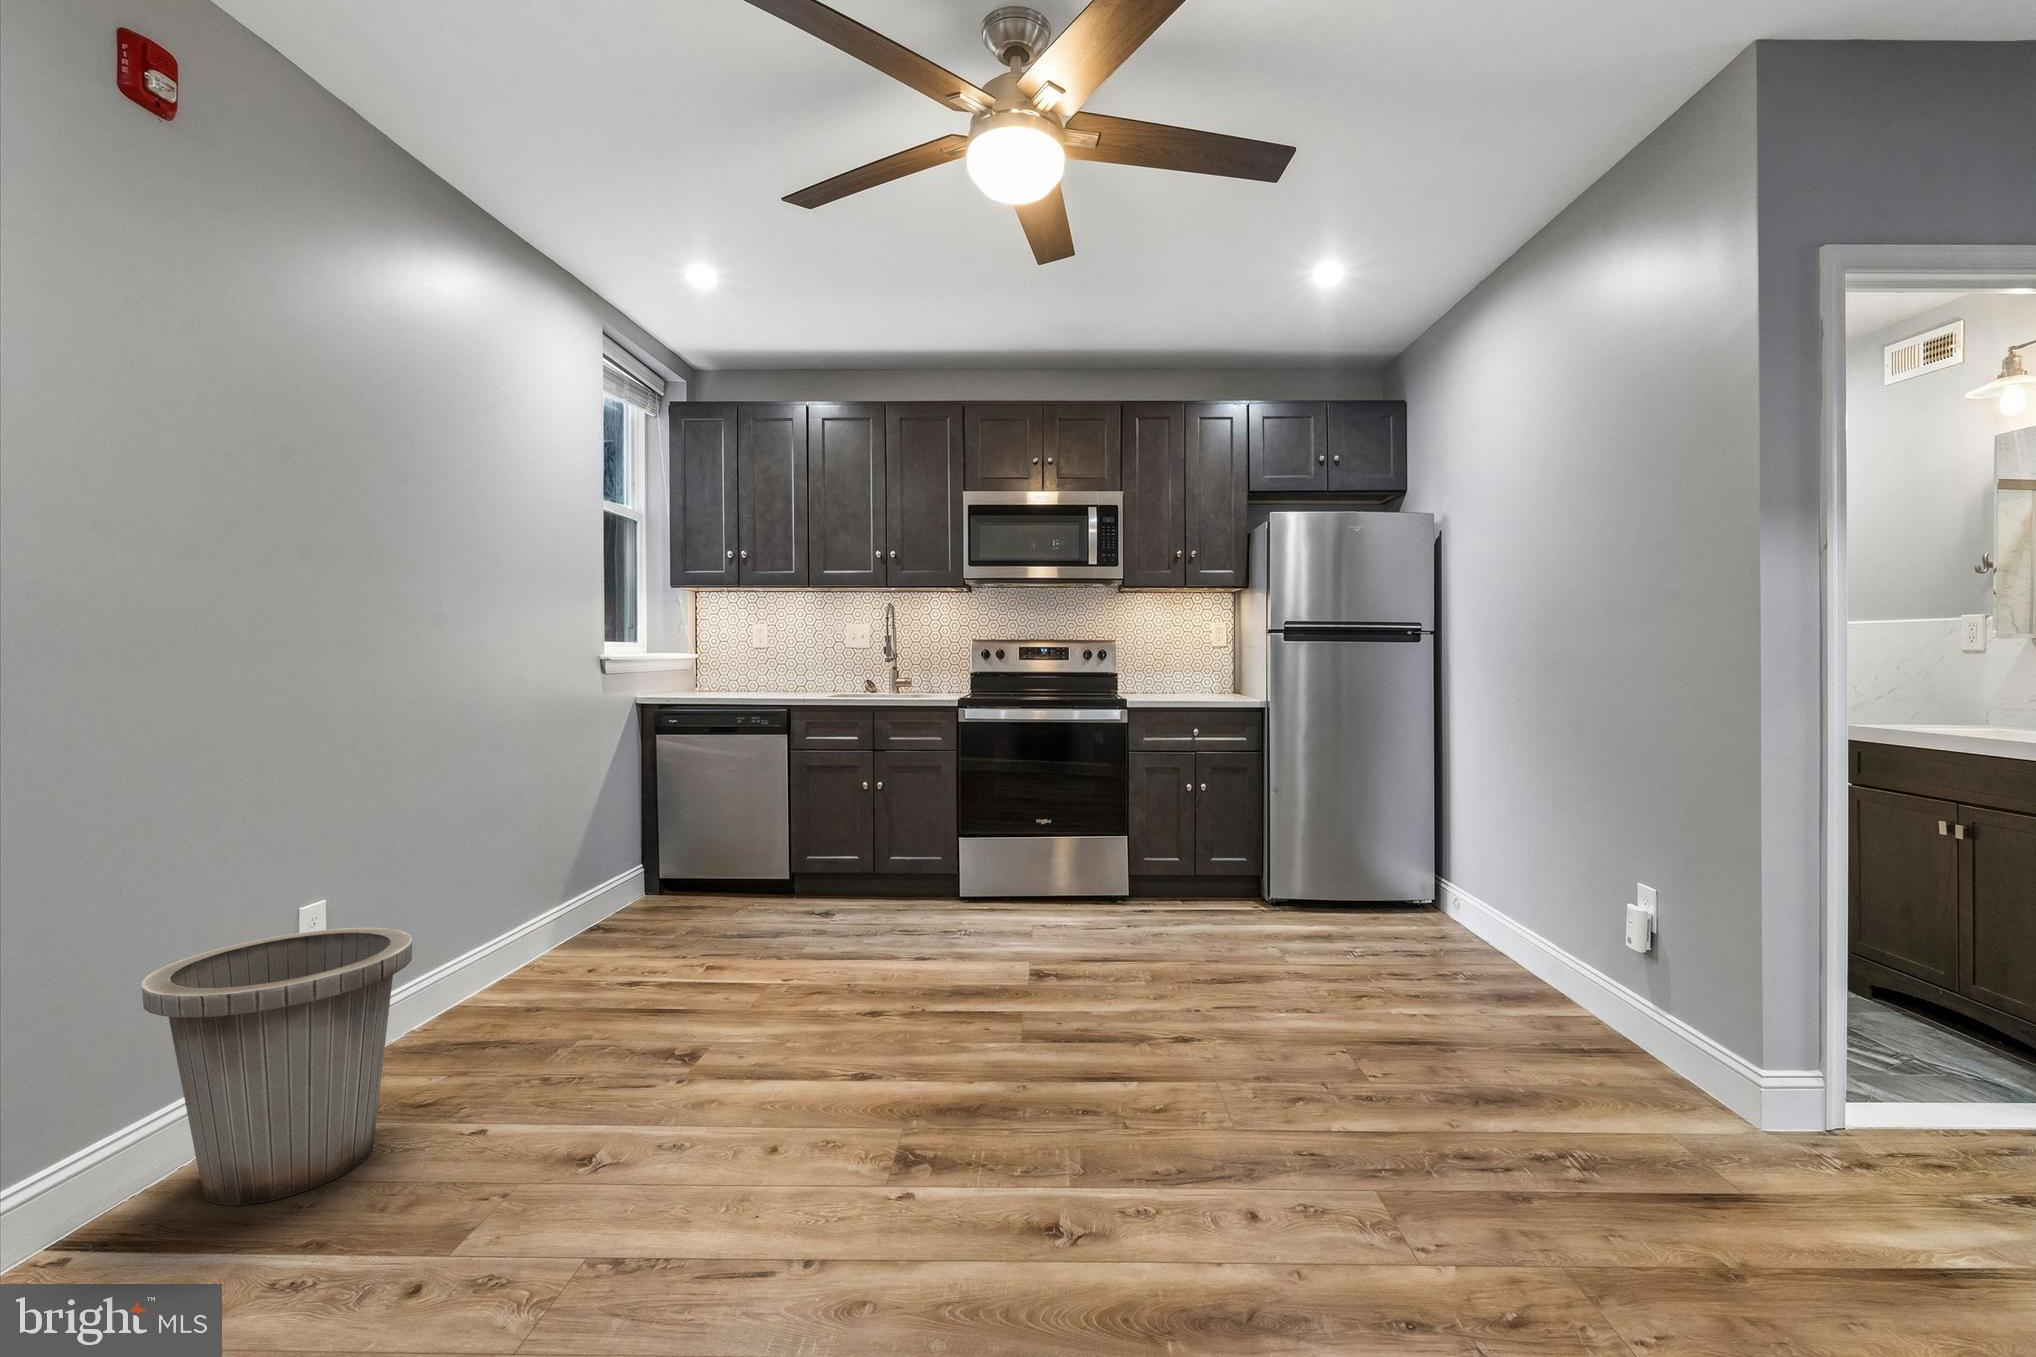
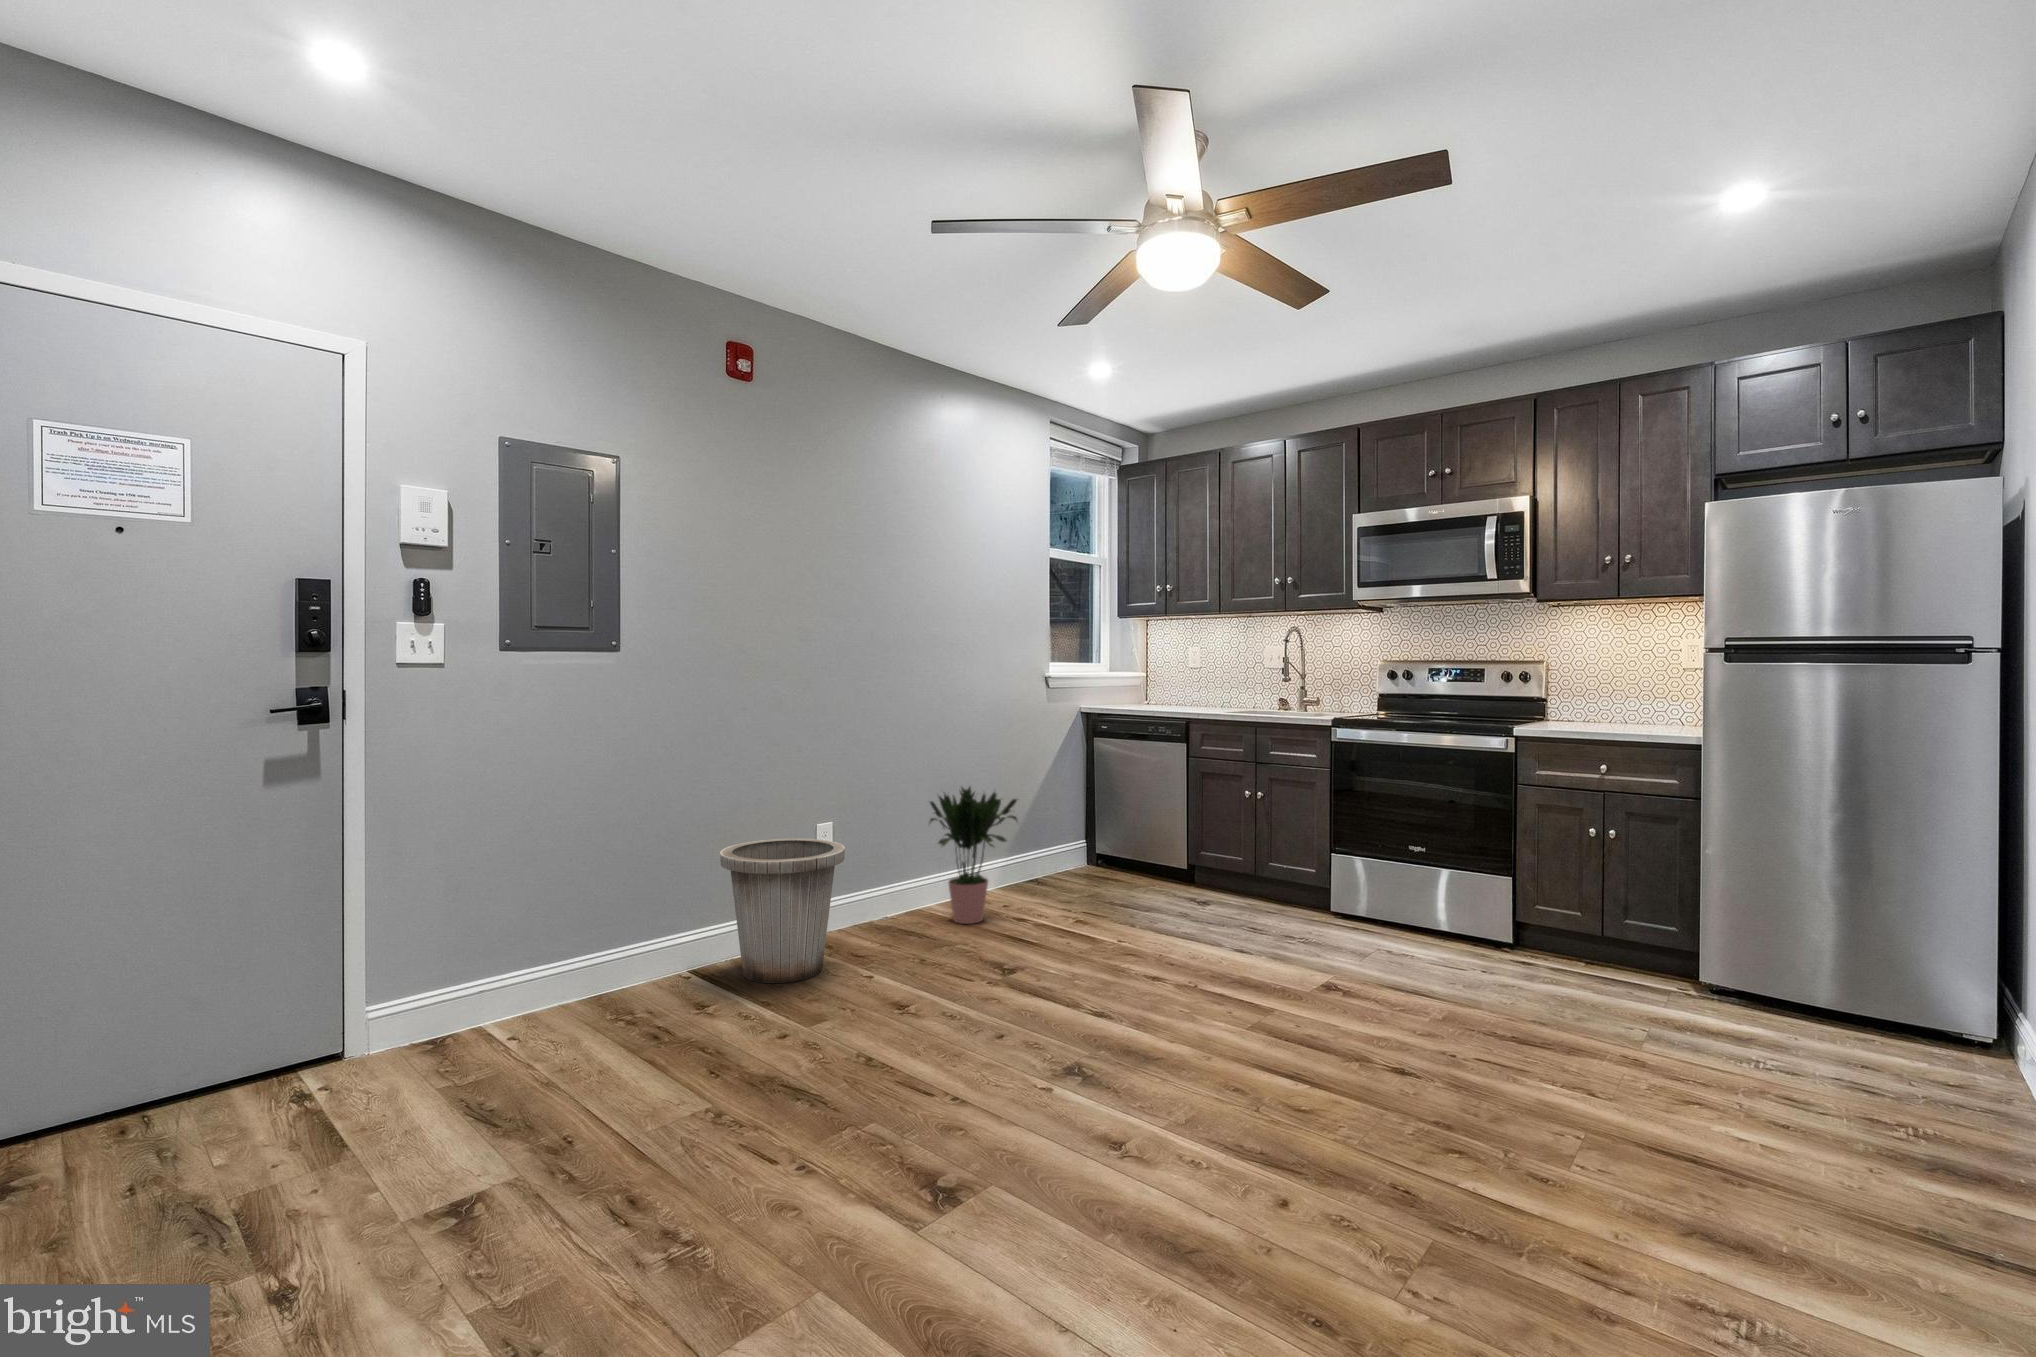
potted plant: none [465,802,626,1009] -> present [930,787,1017,924]

